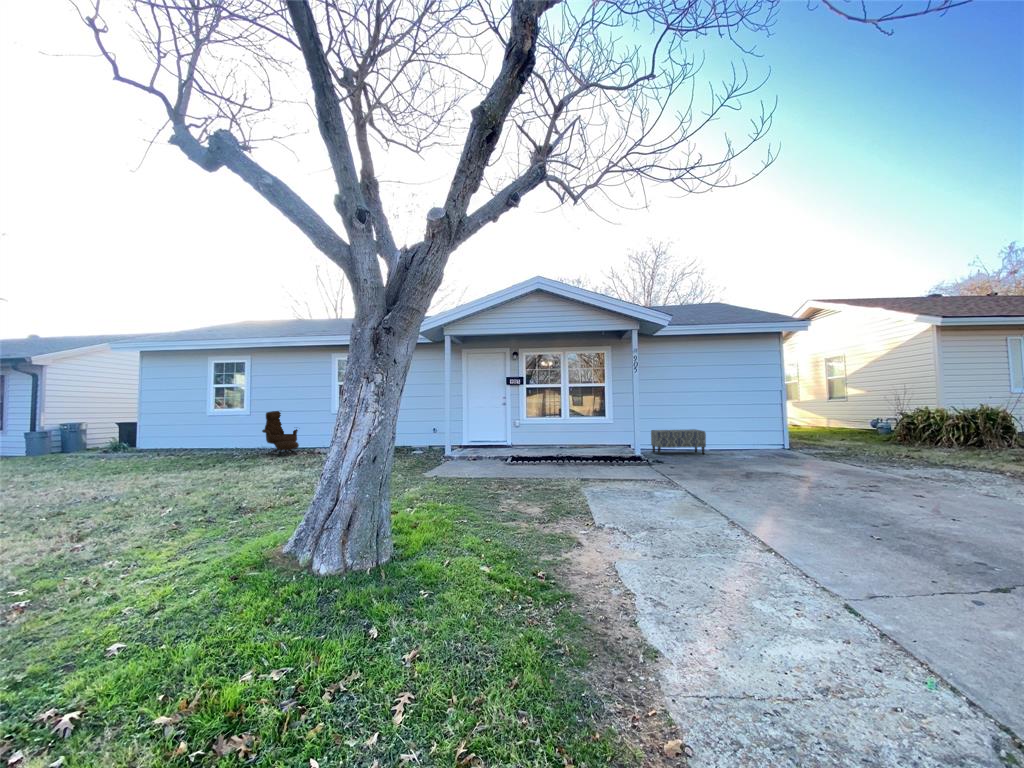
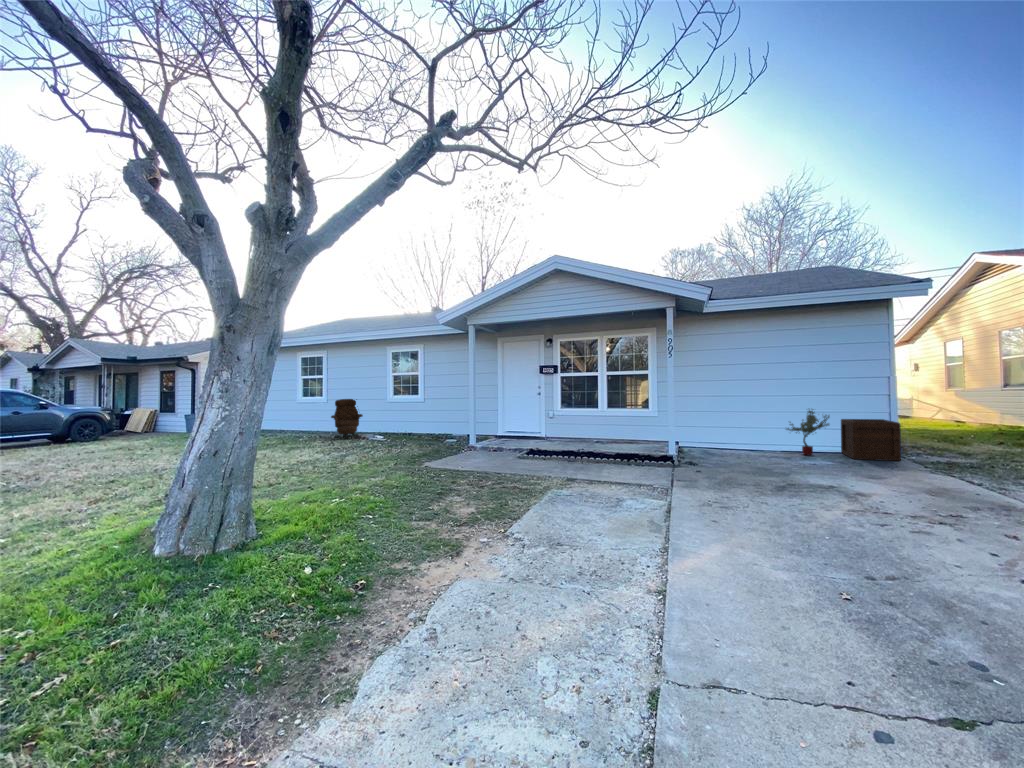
potted tree: none [720,415,753,453] -> present [787,410,829,455]
wooden crate: none [757,423,803,455] -> present [841,419,901,461]
bench: present [651,429,706,455] -> none [697,424,762,455]

